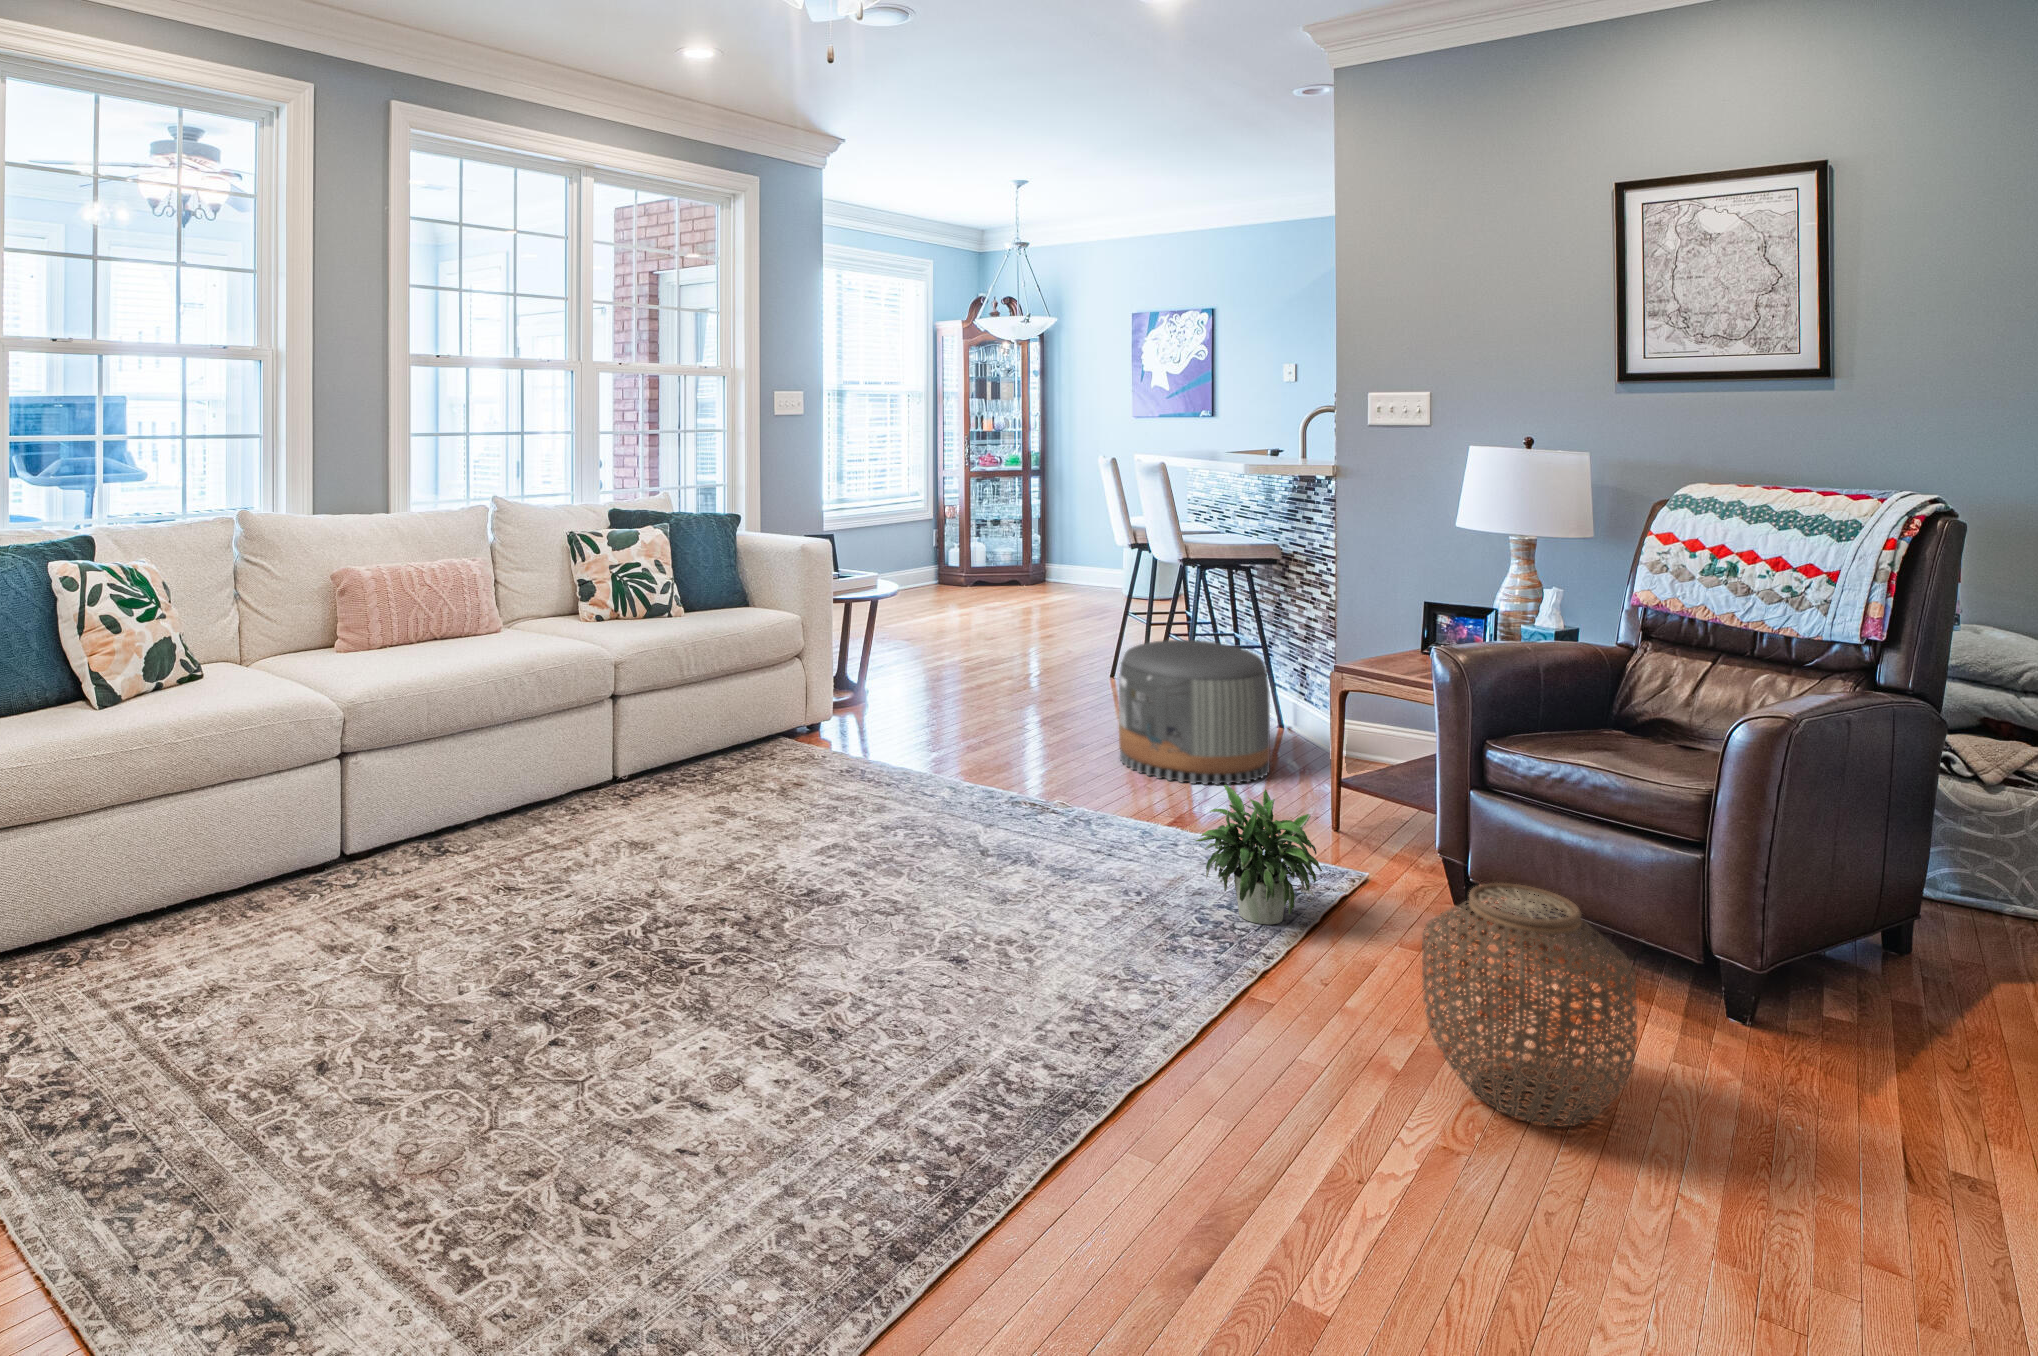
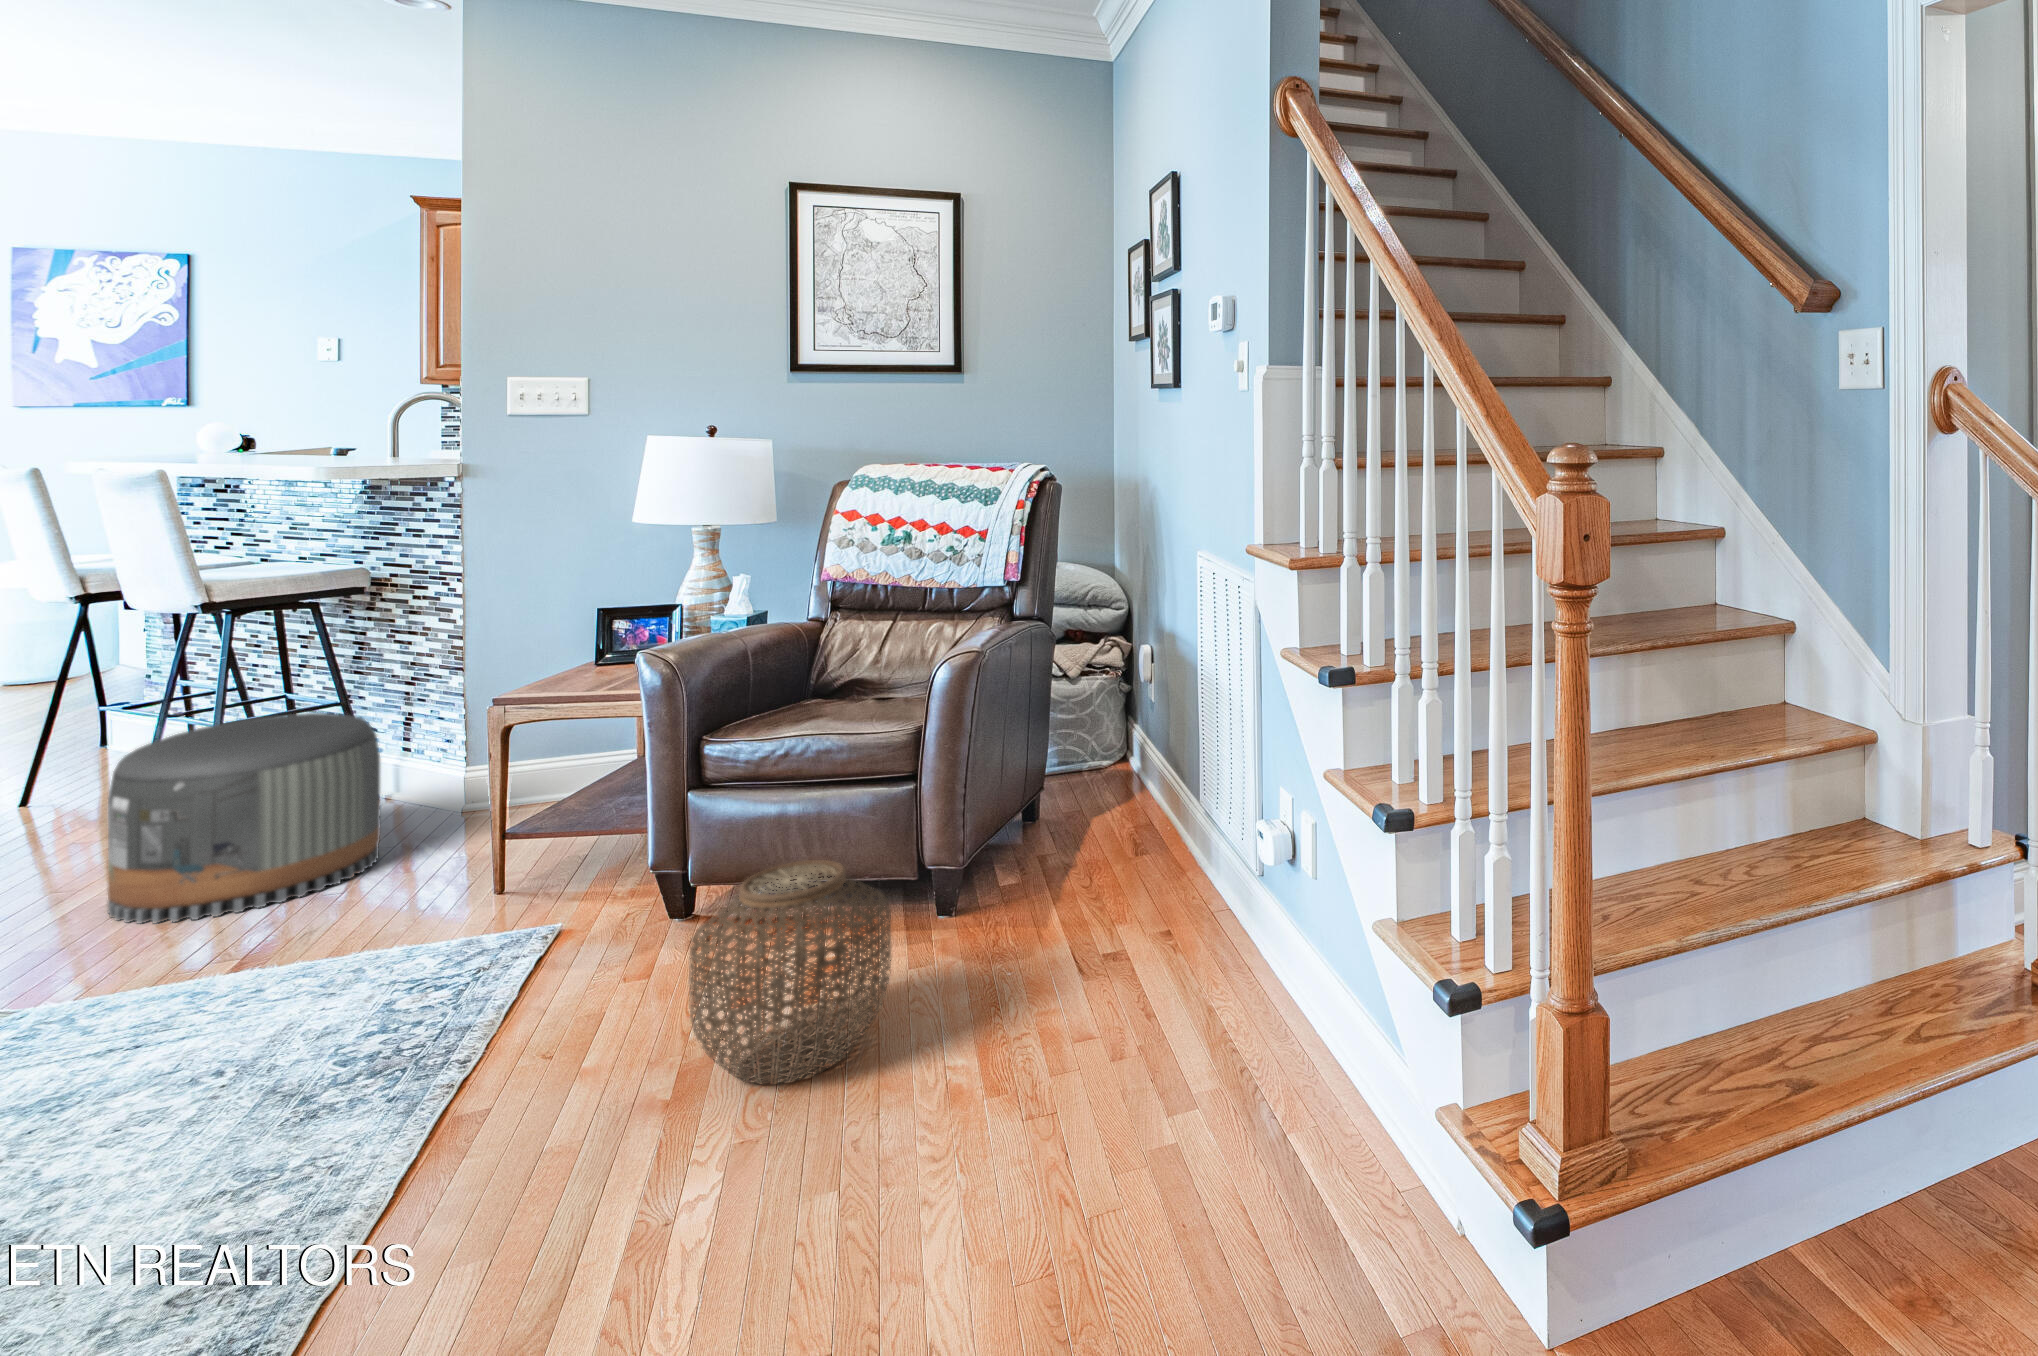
potted plant: present [1196,785,1322,925] -> none [334,871,518,1037]

